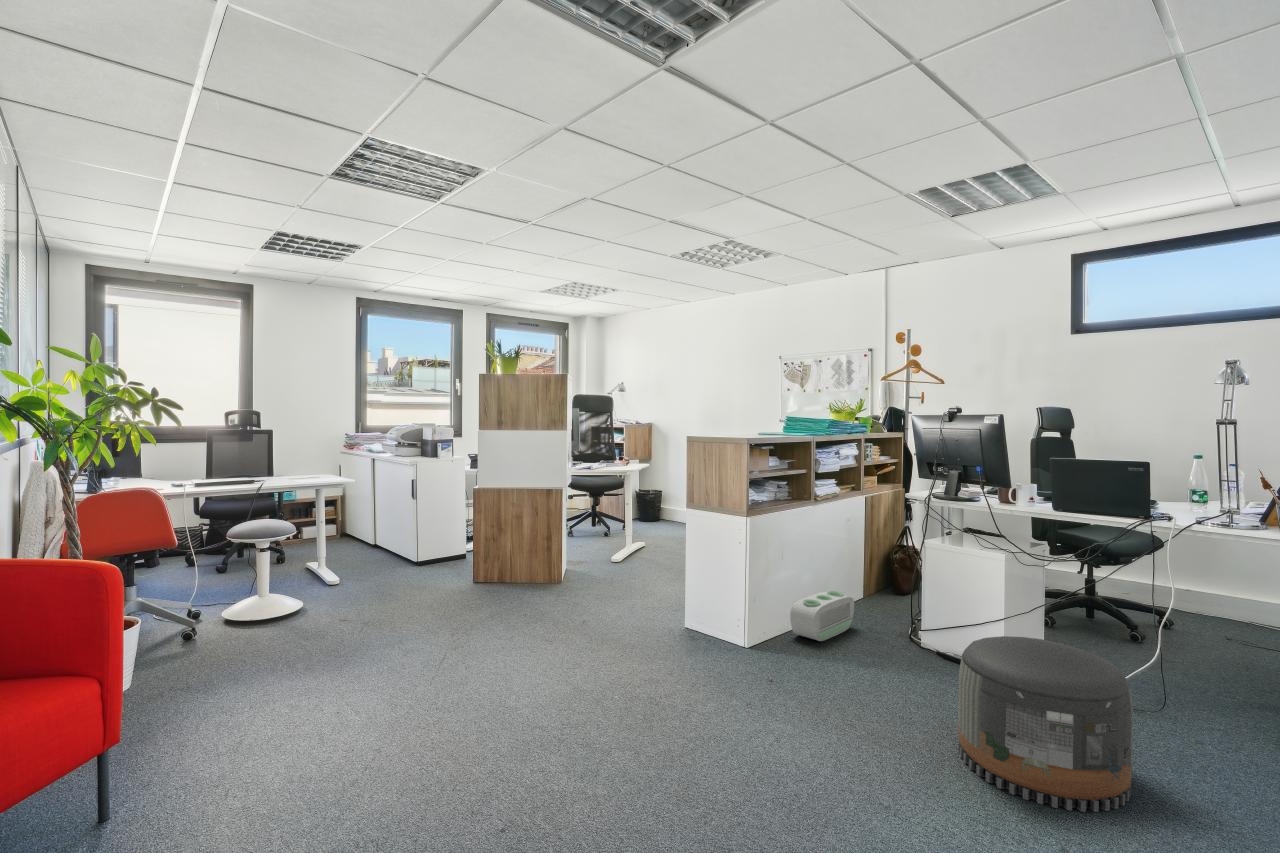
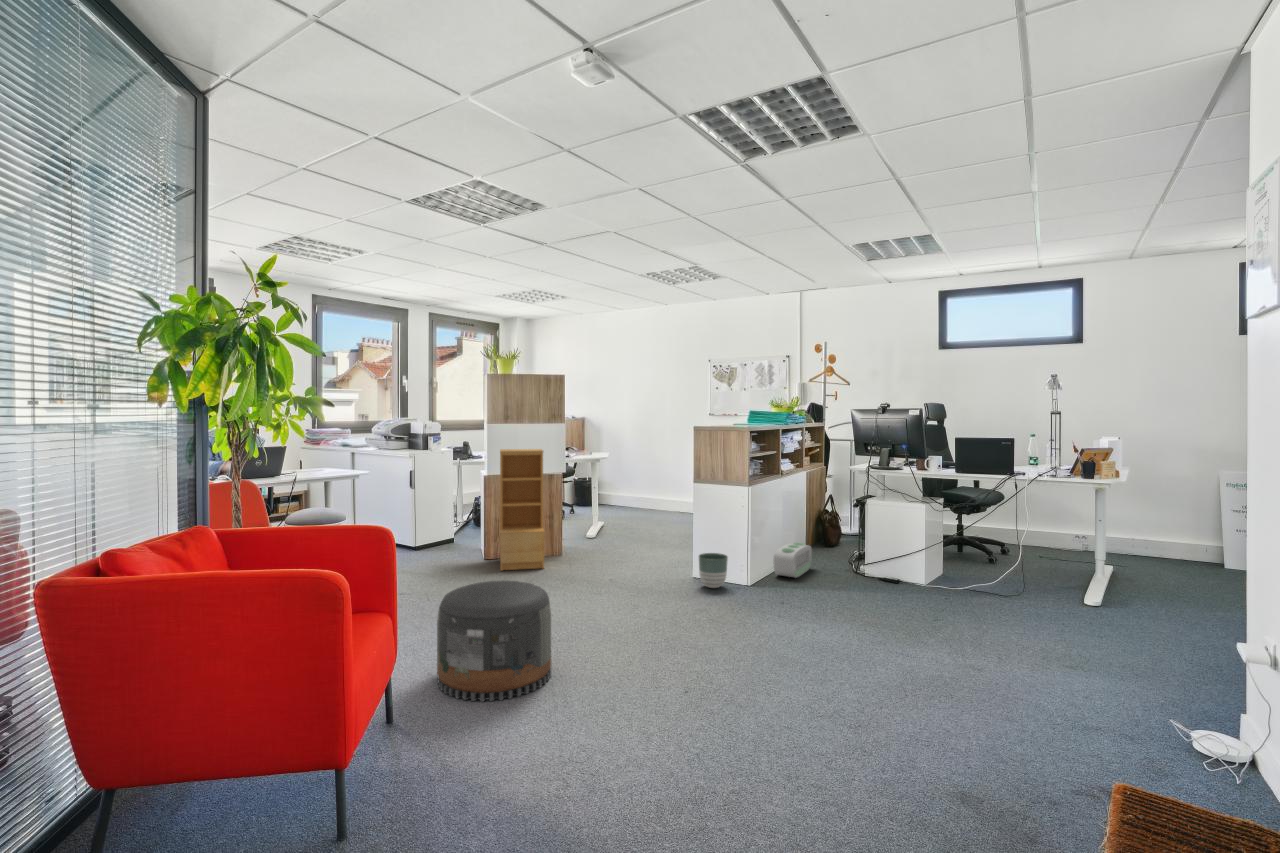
bookshelf: none [474,460,536,601] -> present [500,449,544,571]
planter: none [680,600,718,648] -> present [699,553,728,588]
pouf: present [958,636,1133,812] -> present [437,580,551,702]

